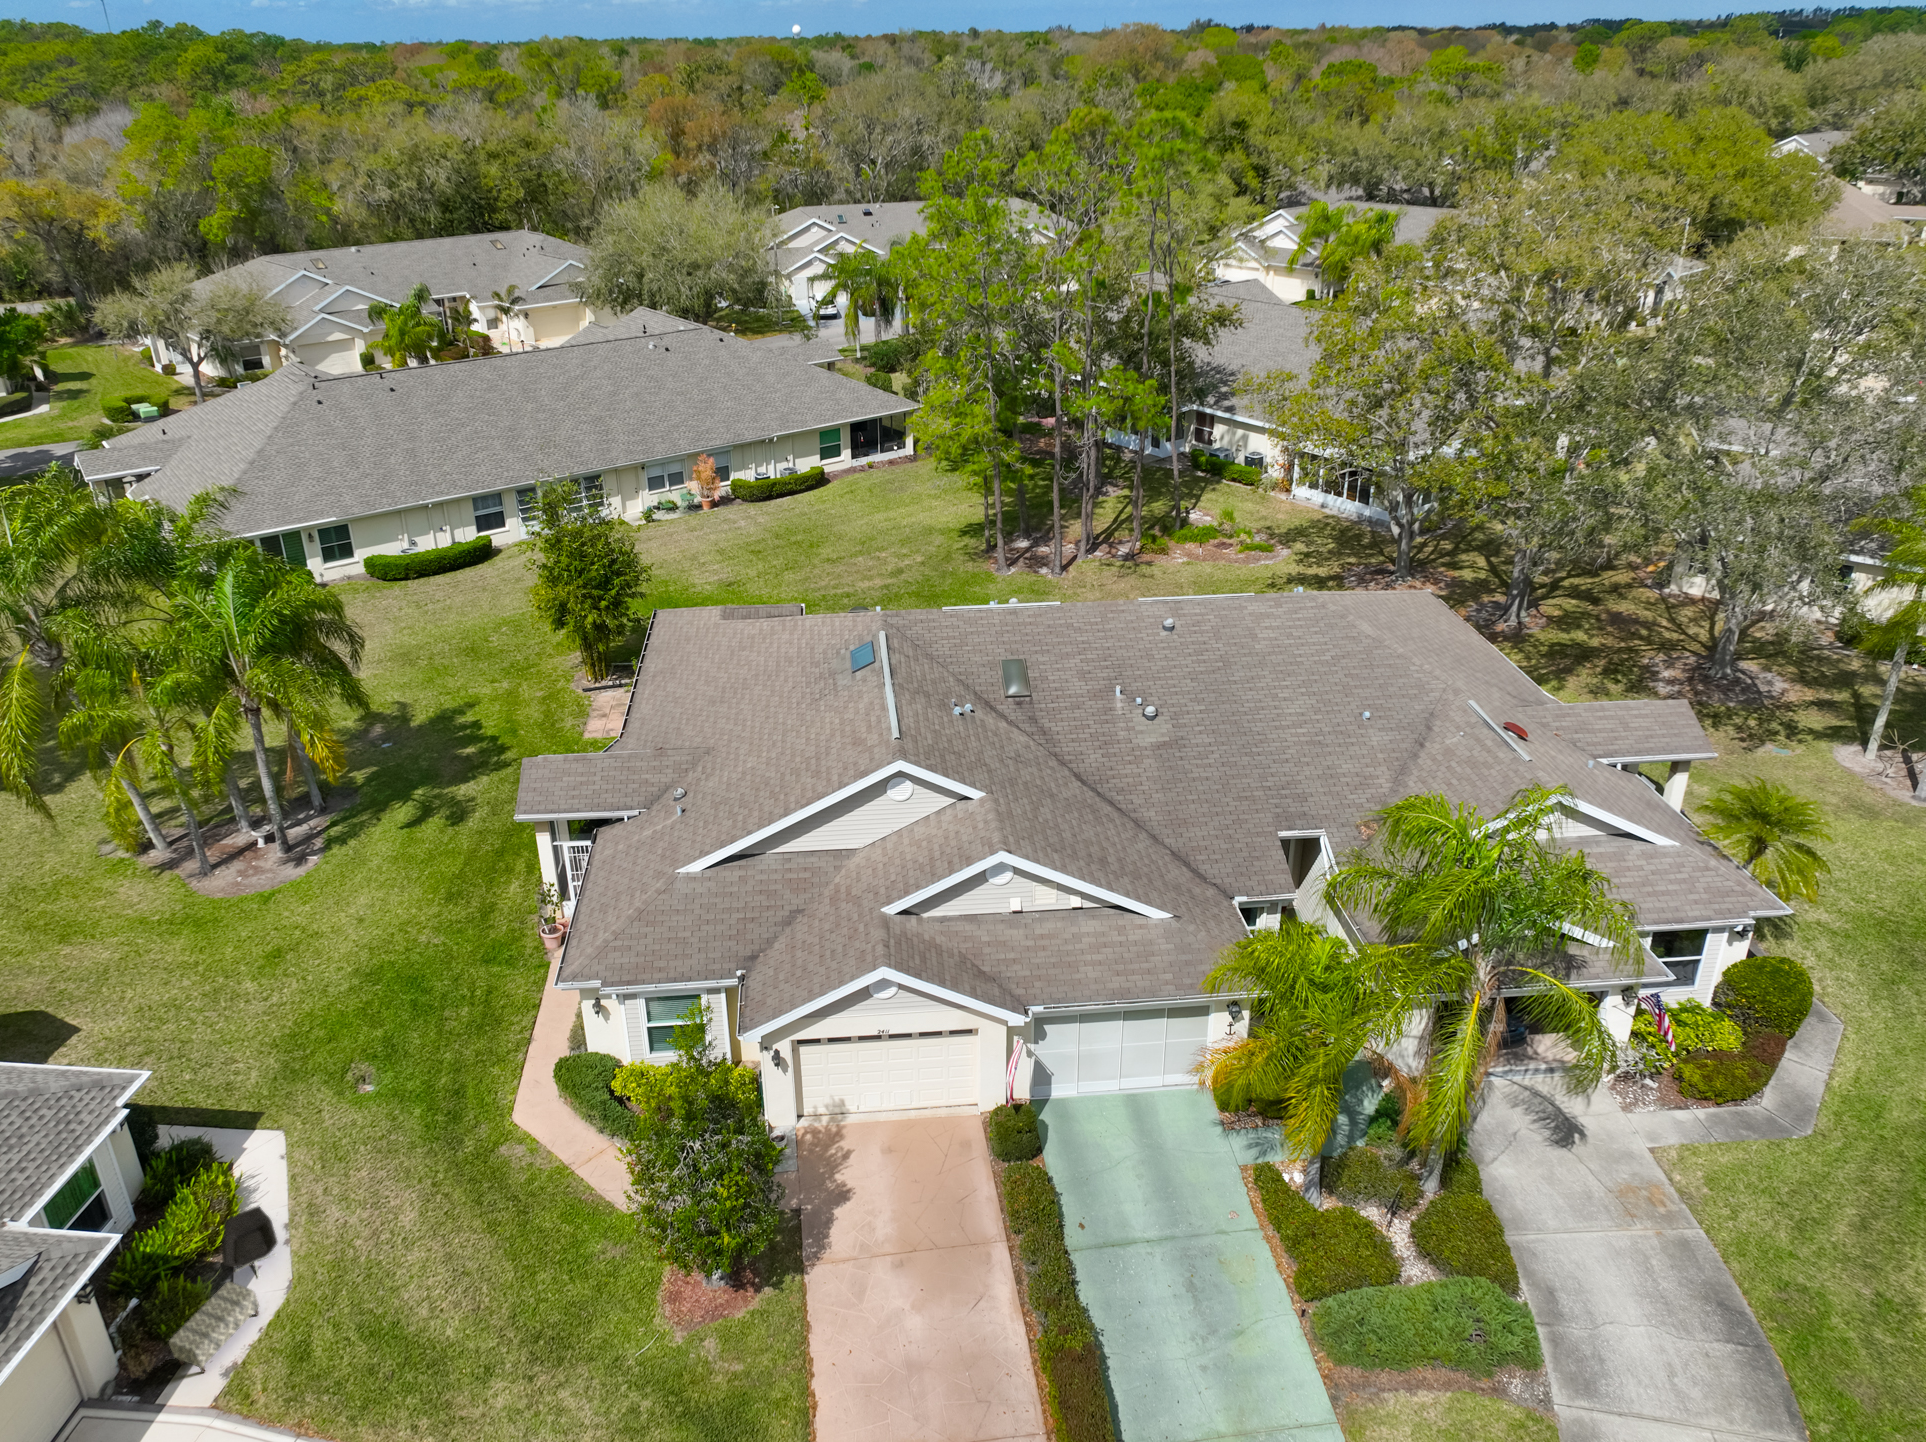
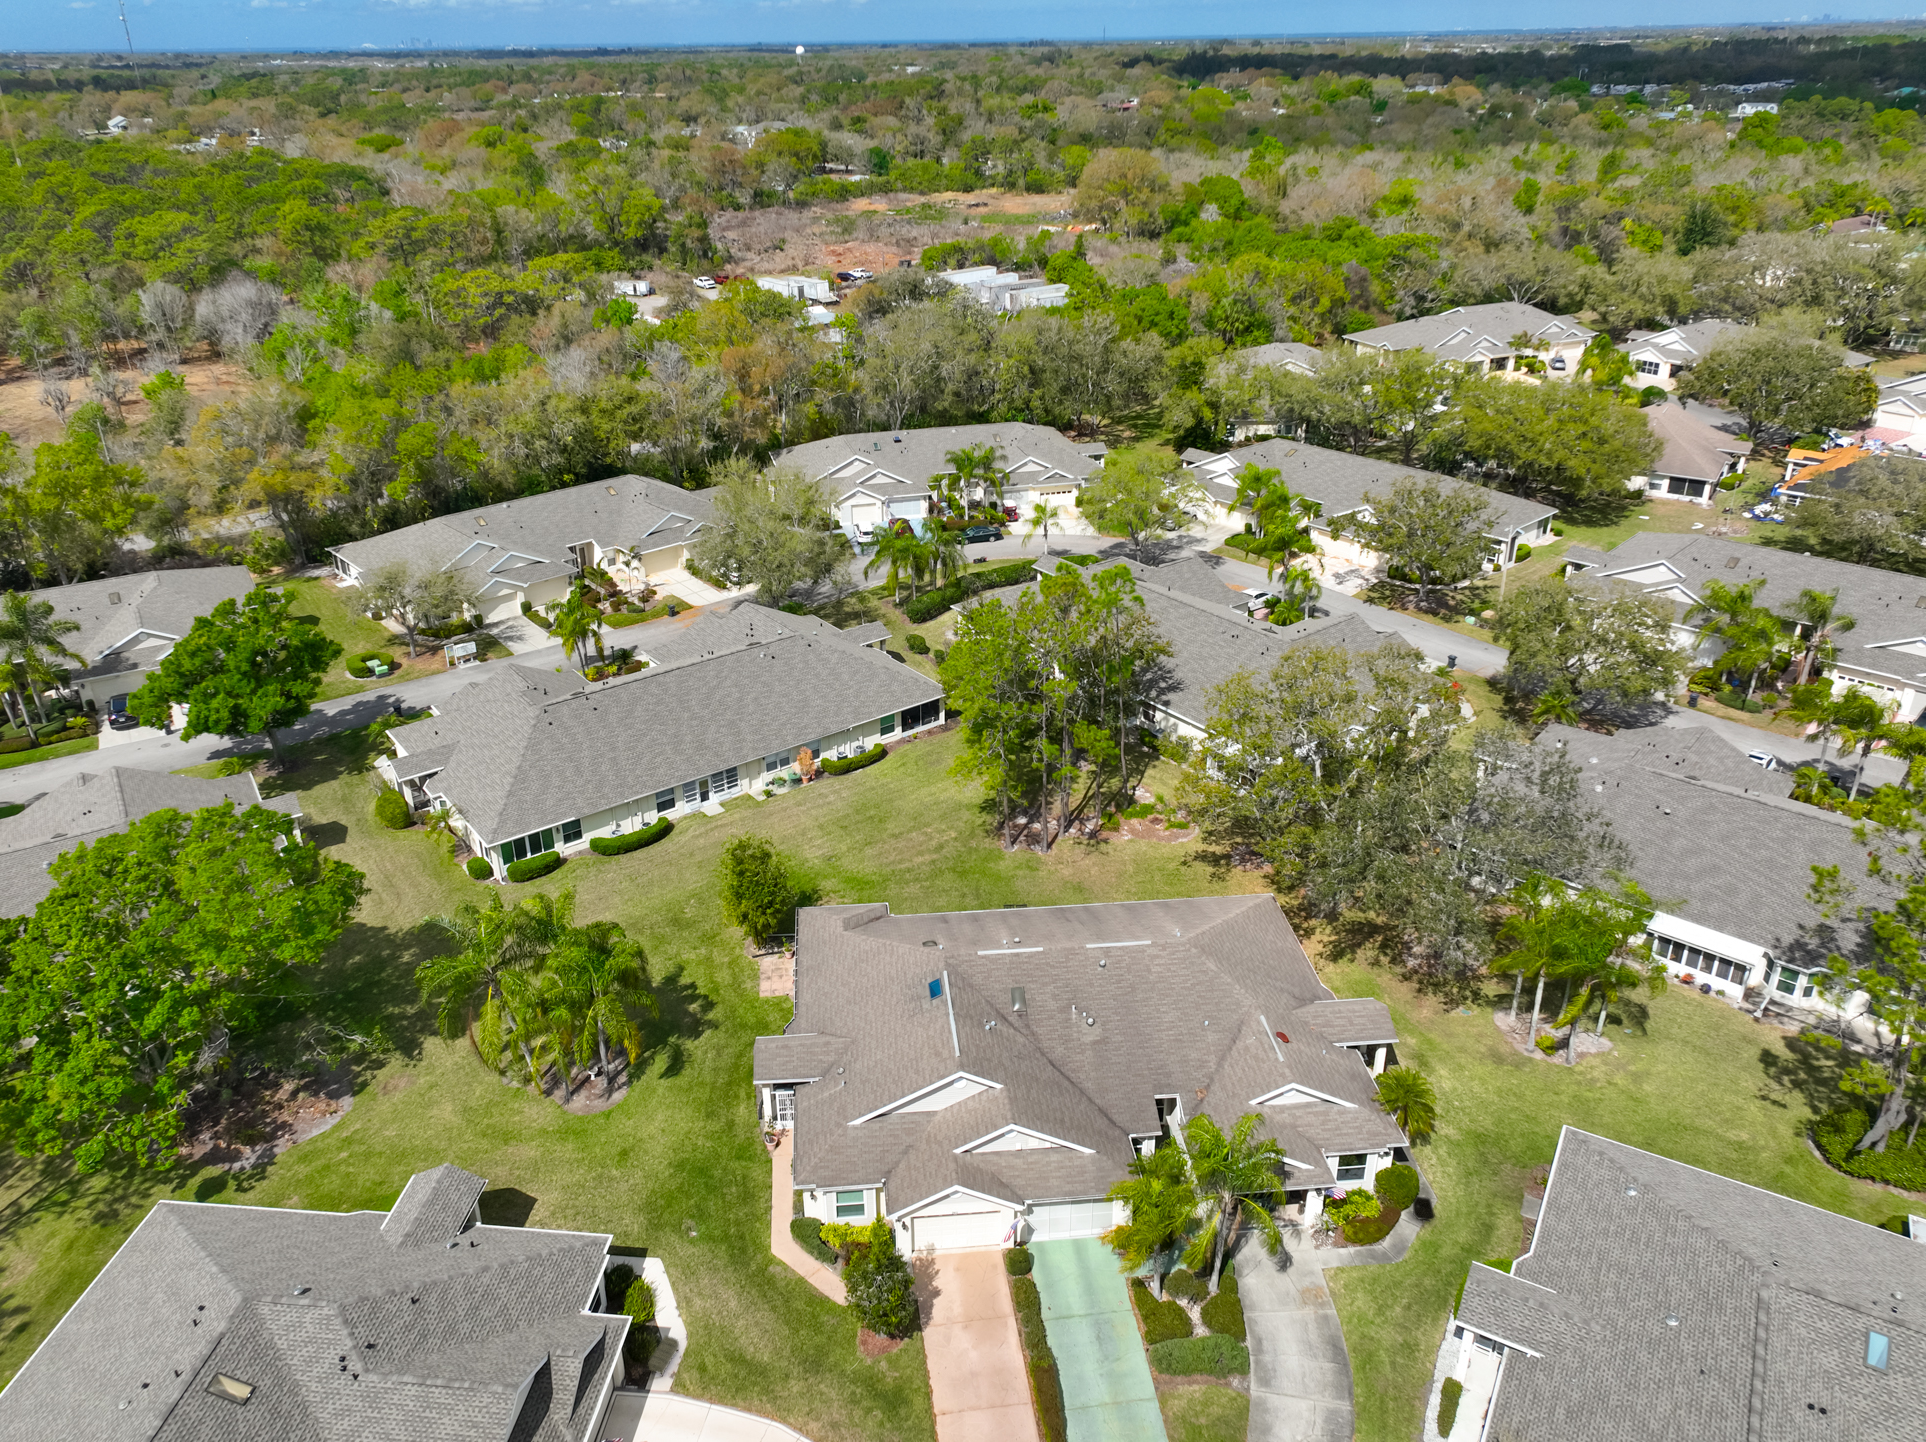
lounge chair: present [222,1207,277,1278] -> present [1413,1196,1435,1221]

